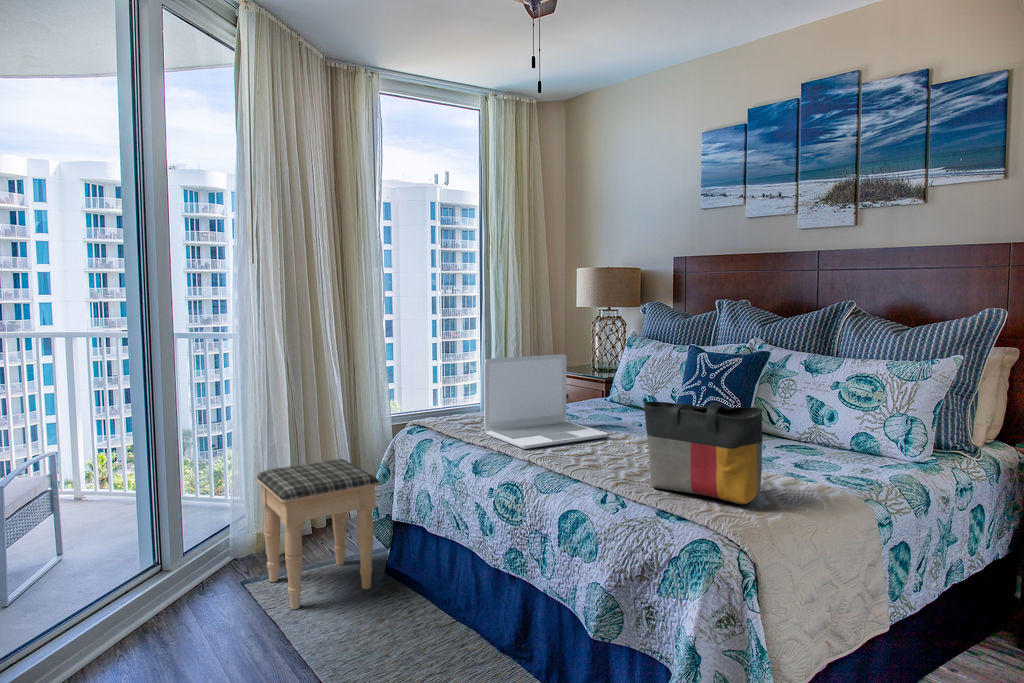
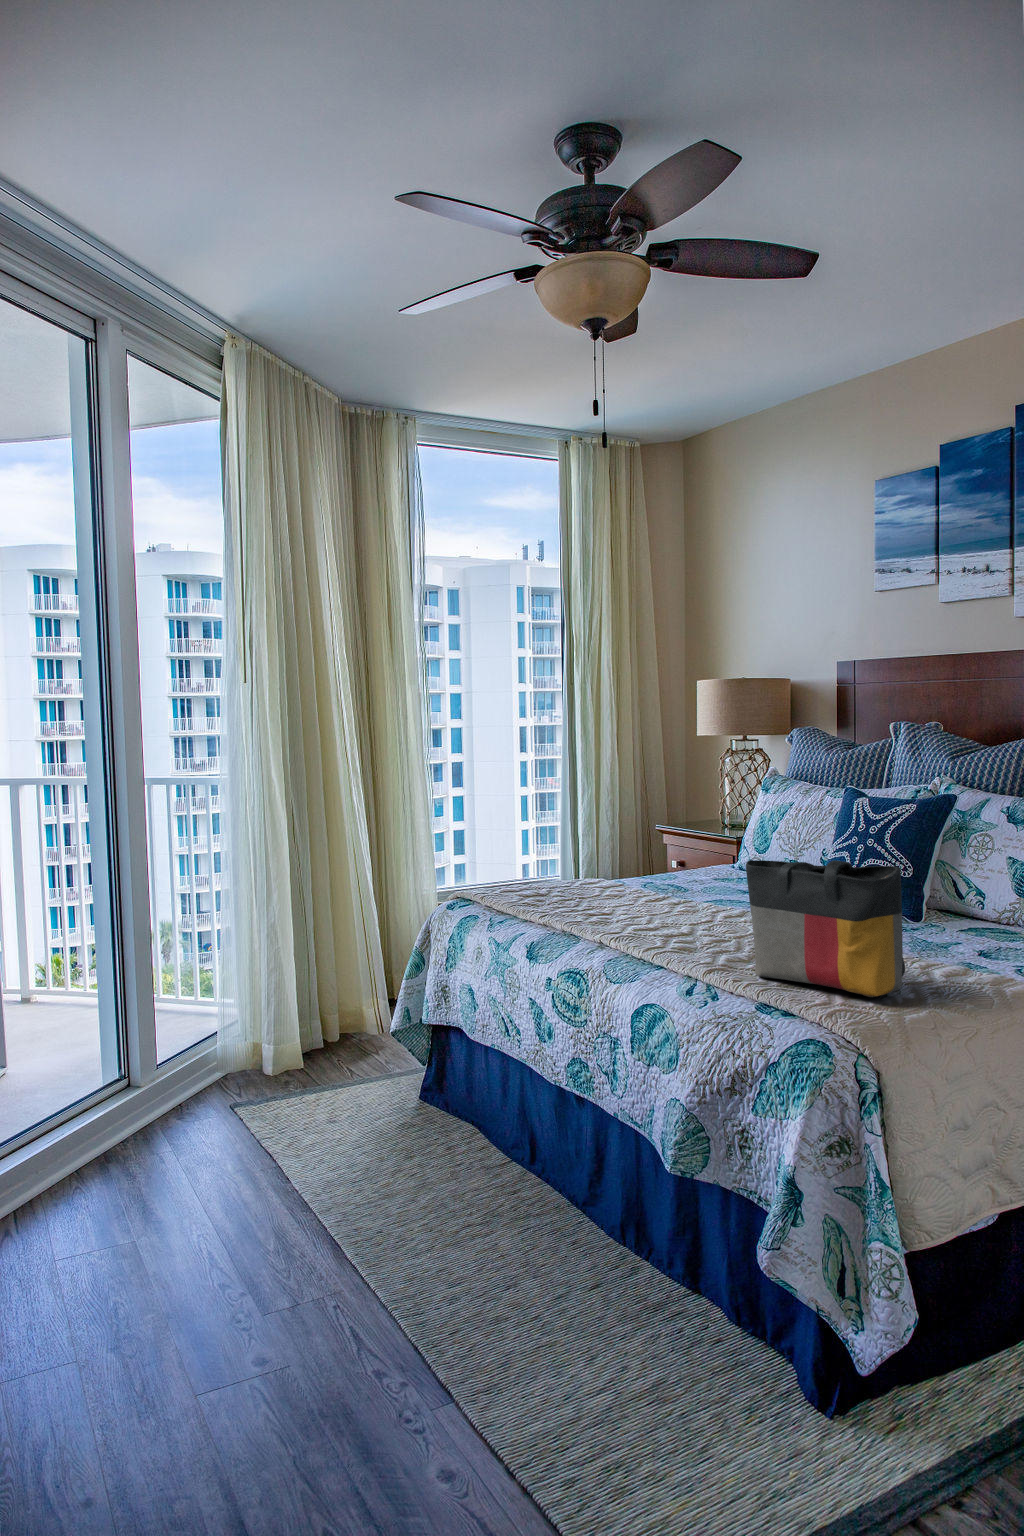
laptop: present [484,354,607,449] -> none [545,800,717,928]
footstool: present [257,459,379,609] -> none [248,945,407,1142]

